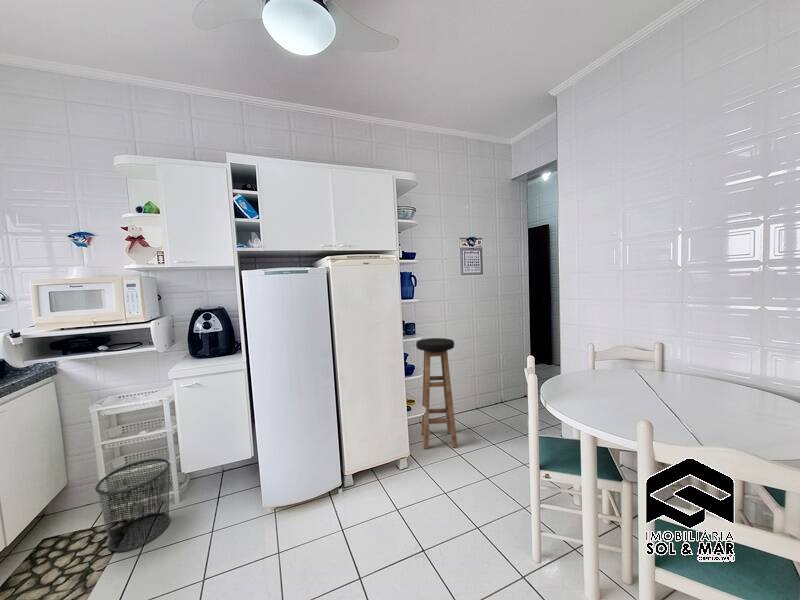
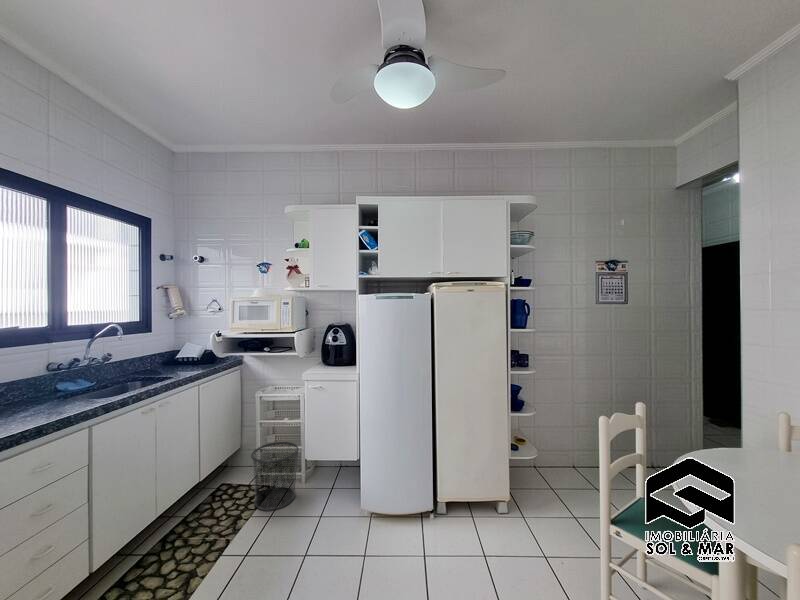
bar stool: present [416,338,457,449] -> none [529,374,576,510]

